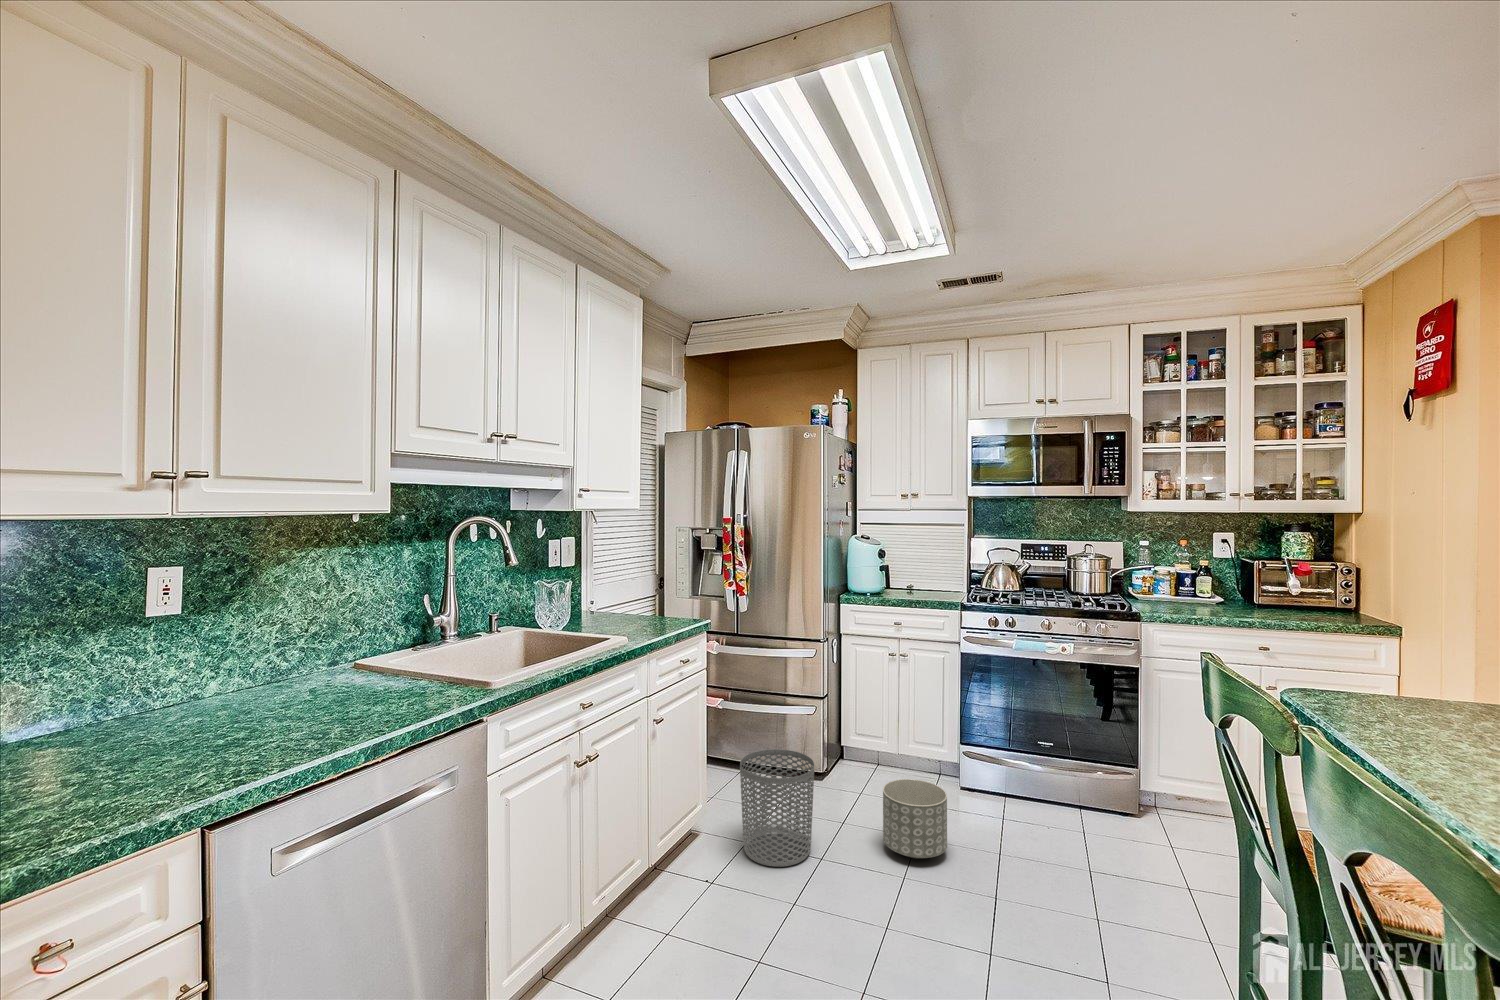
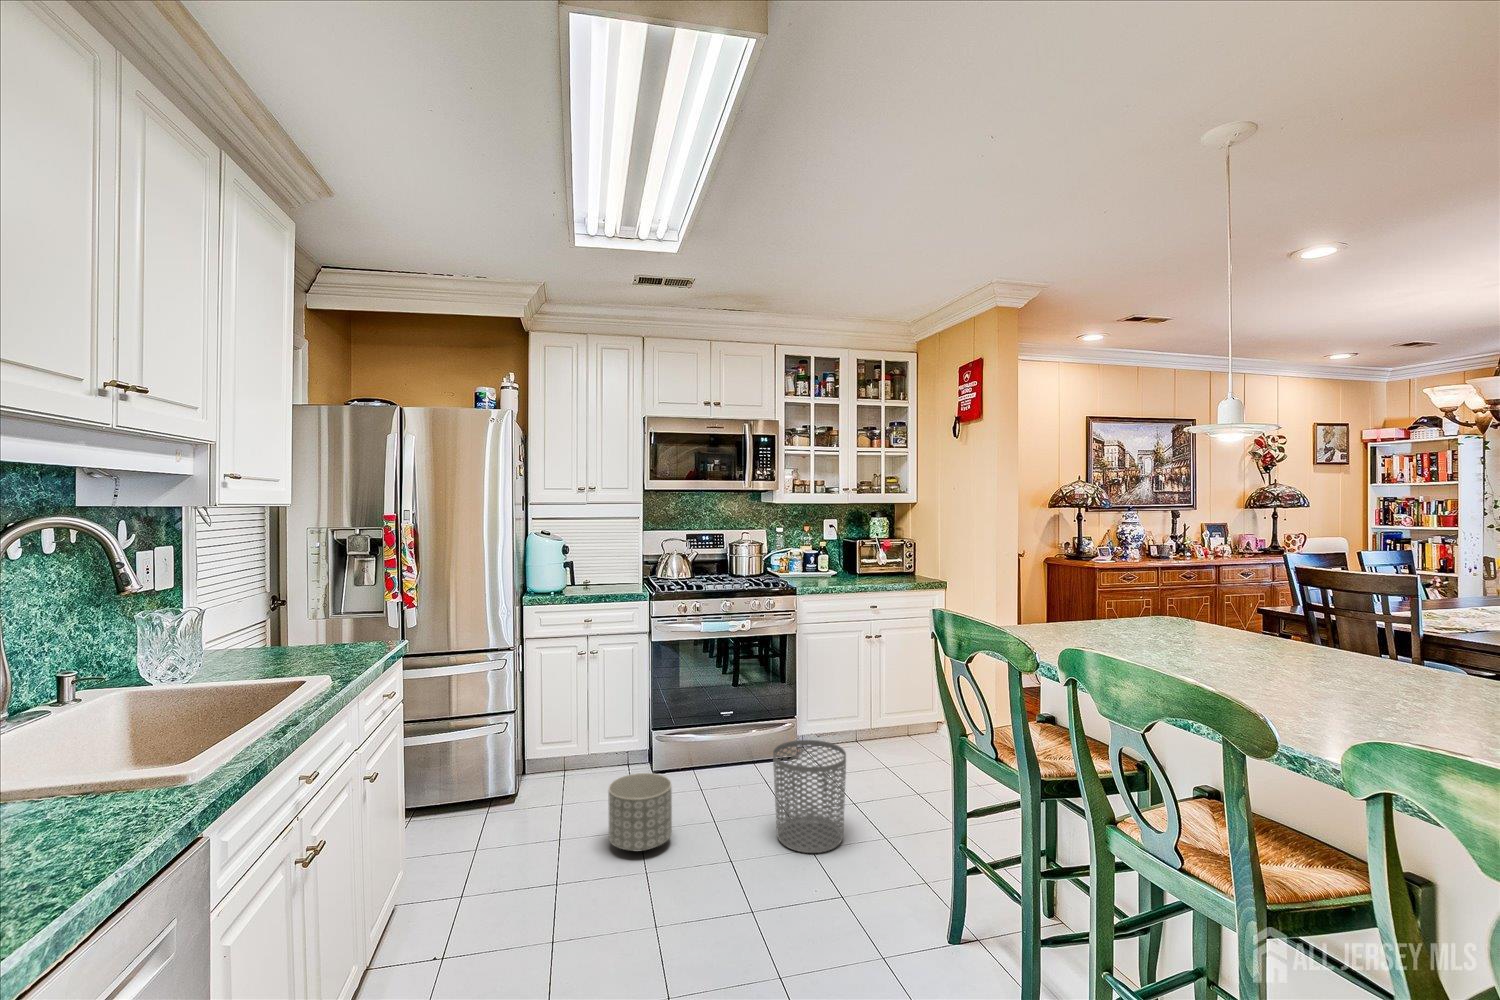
waste bin: present [740,749,814,867] -> present [773,740,846,853]

